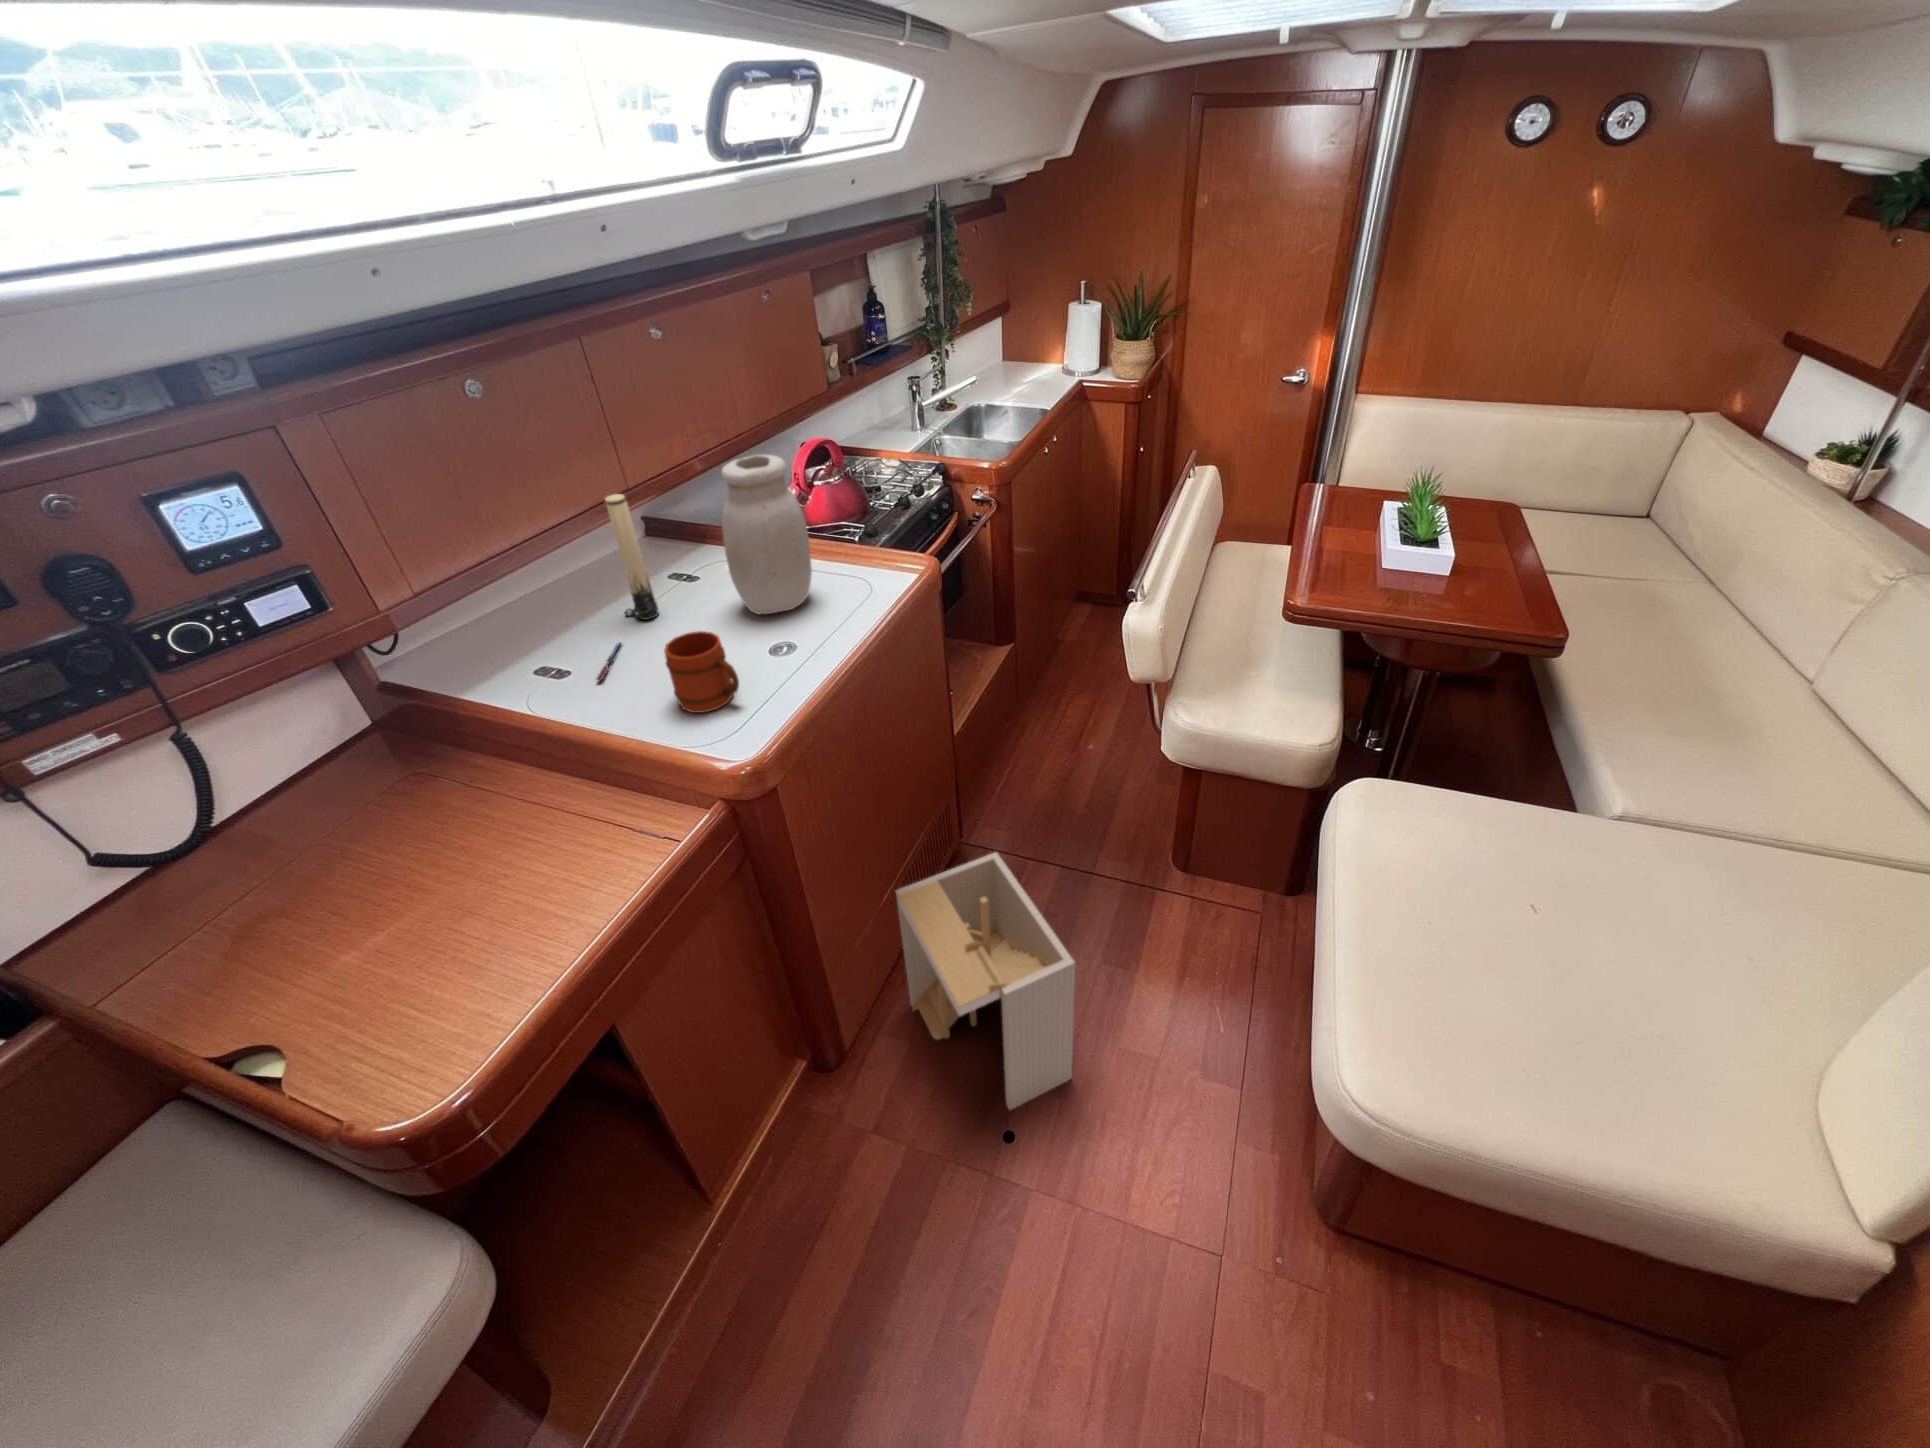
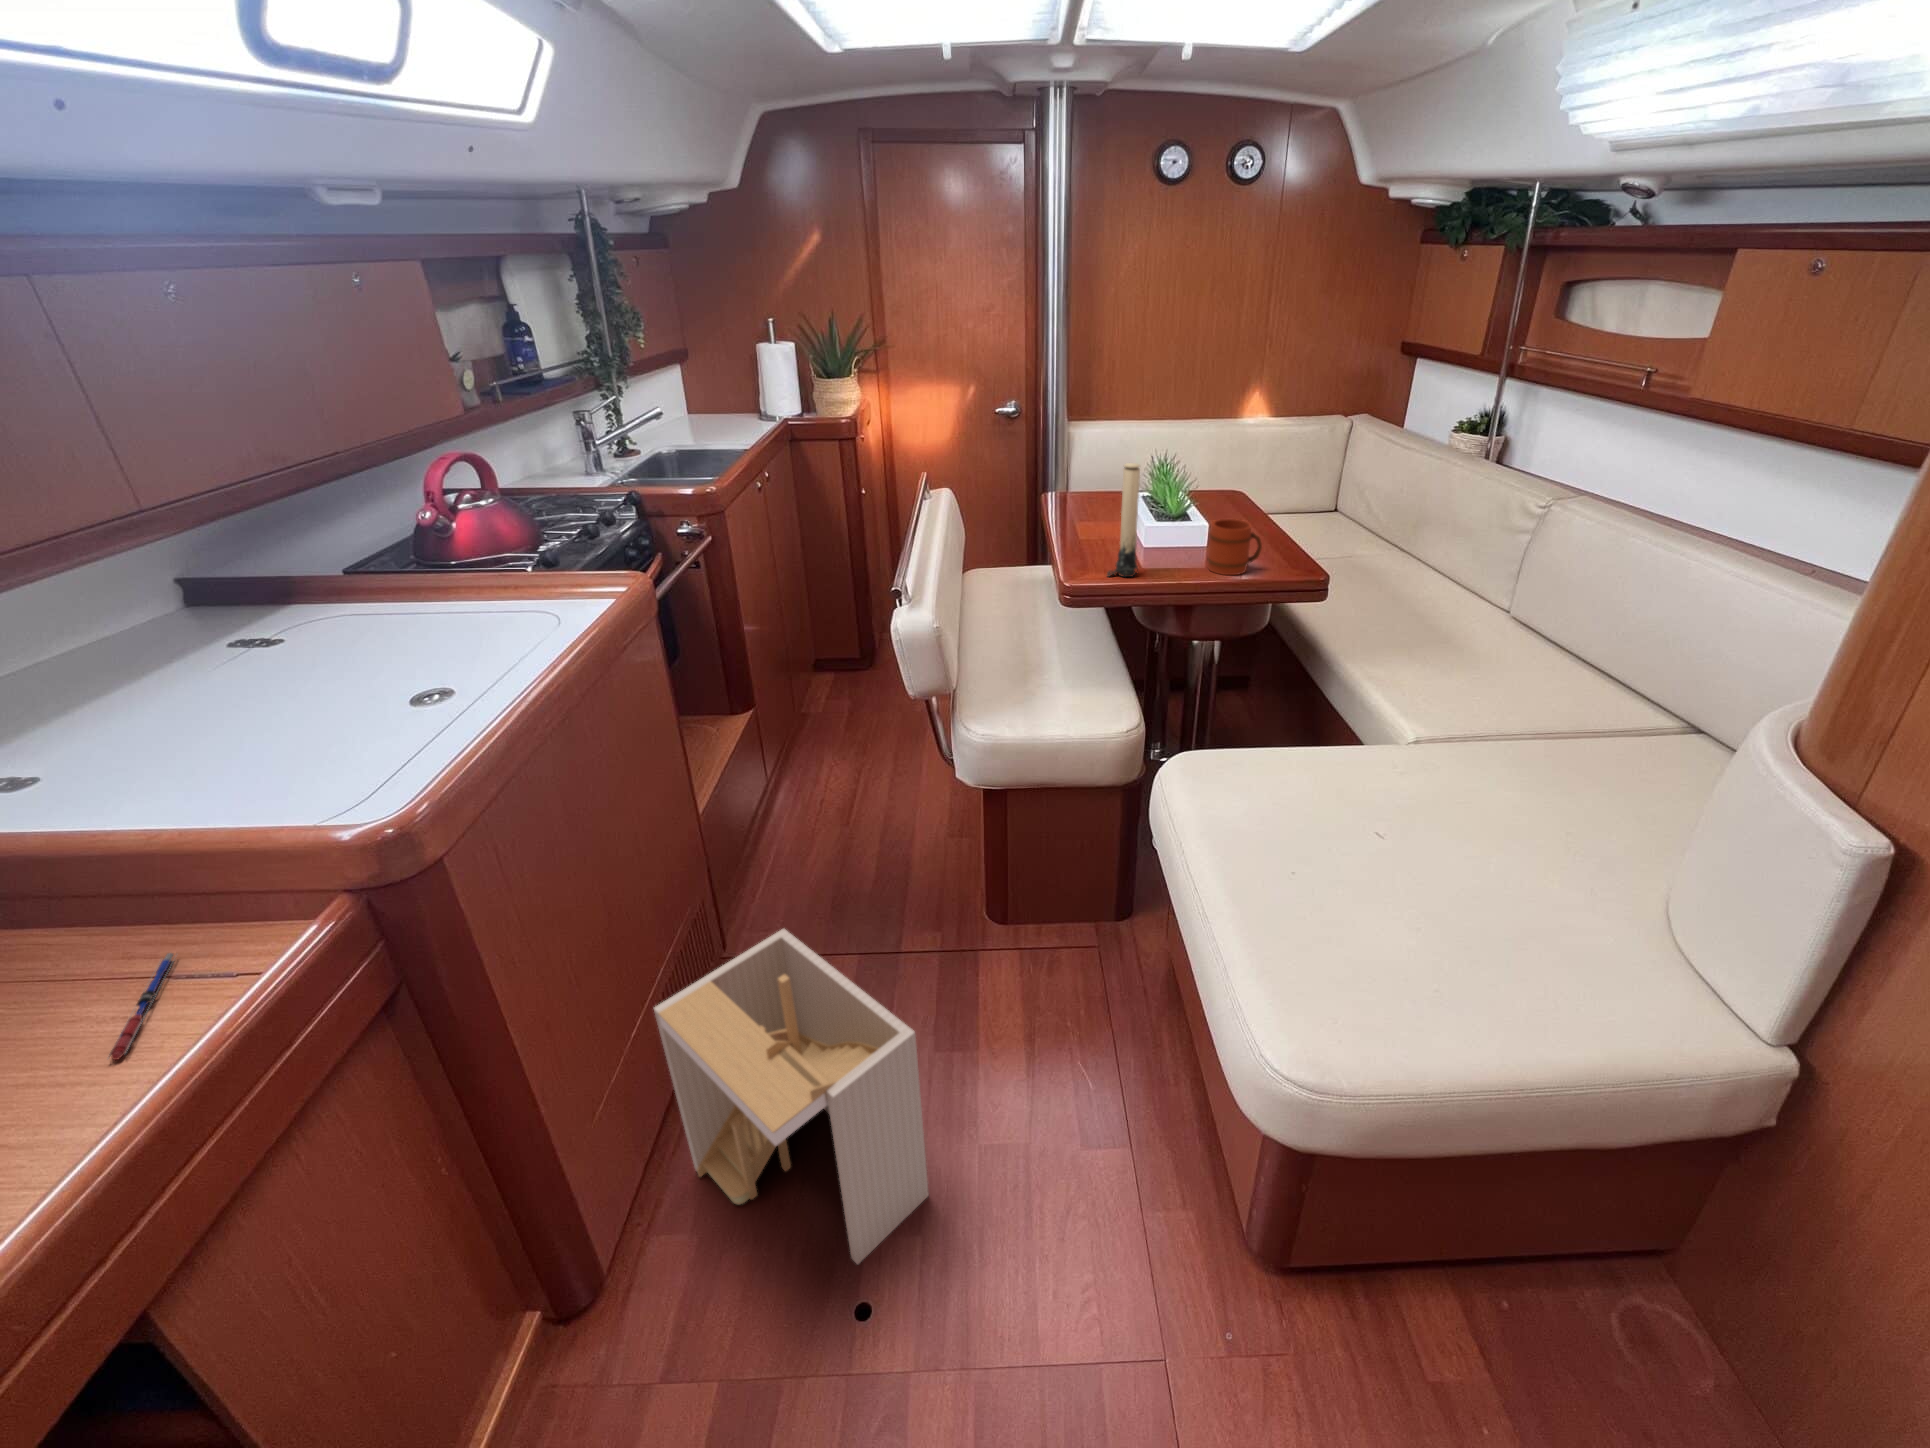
jar: present [721,454,812,614] -> none [306,433,471,659]
candle: present [605,494,658,620] -> present [1107,463,1140,577]
mug: present [664,631,739,713] -> present [1207,519,1262,575]
pen: present [597,643,621,681] -> present [108,953,173,1060]

